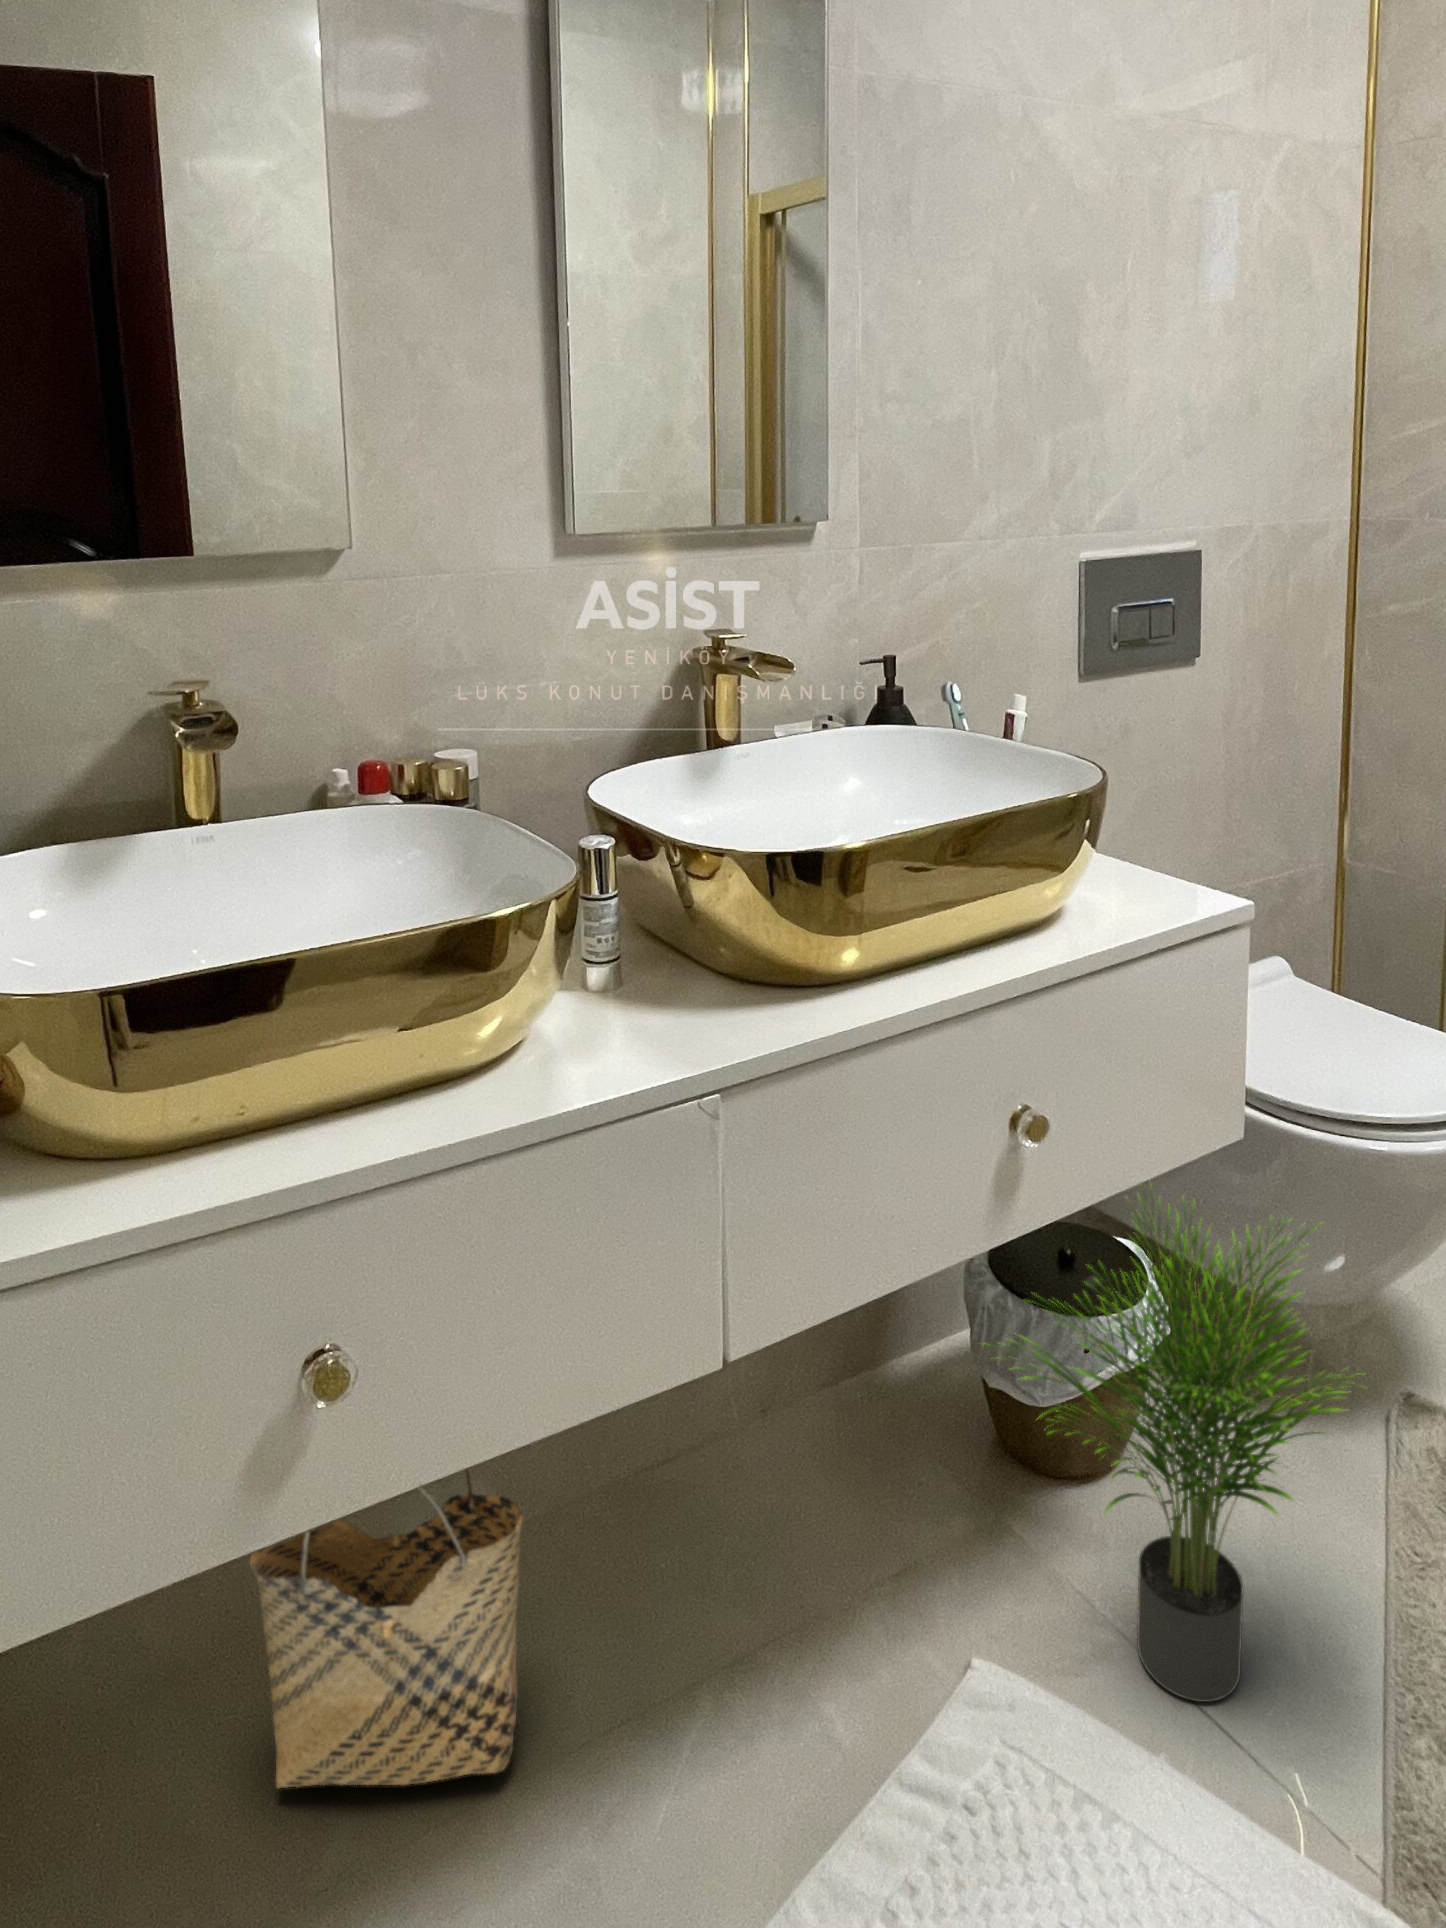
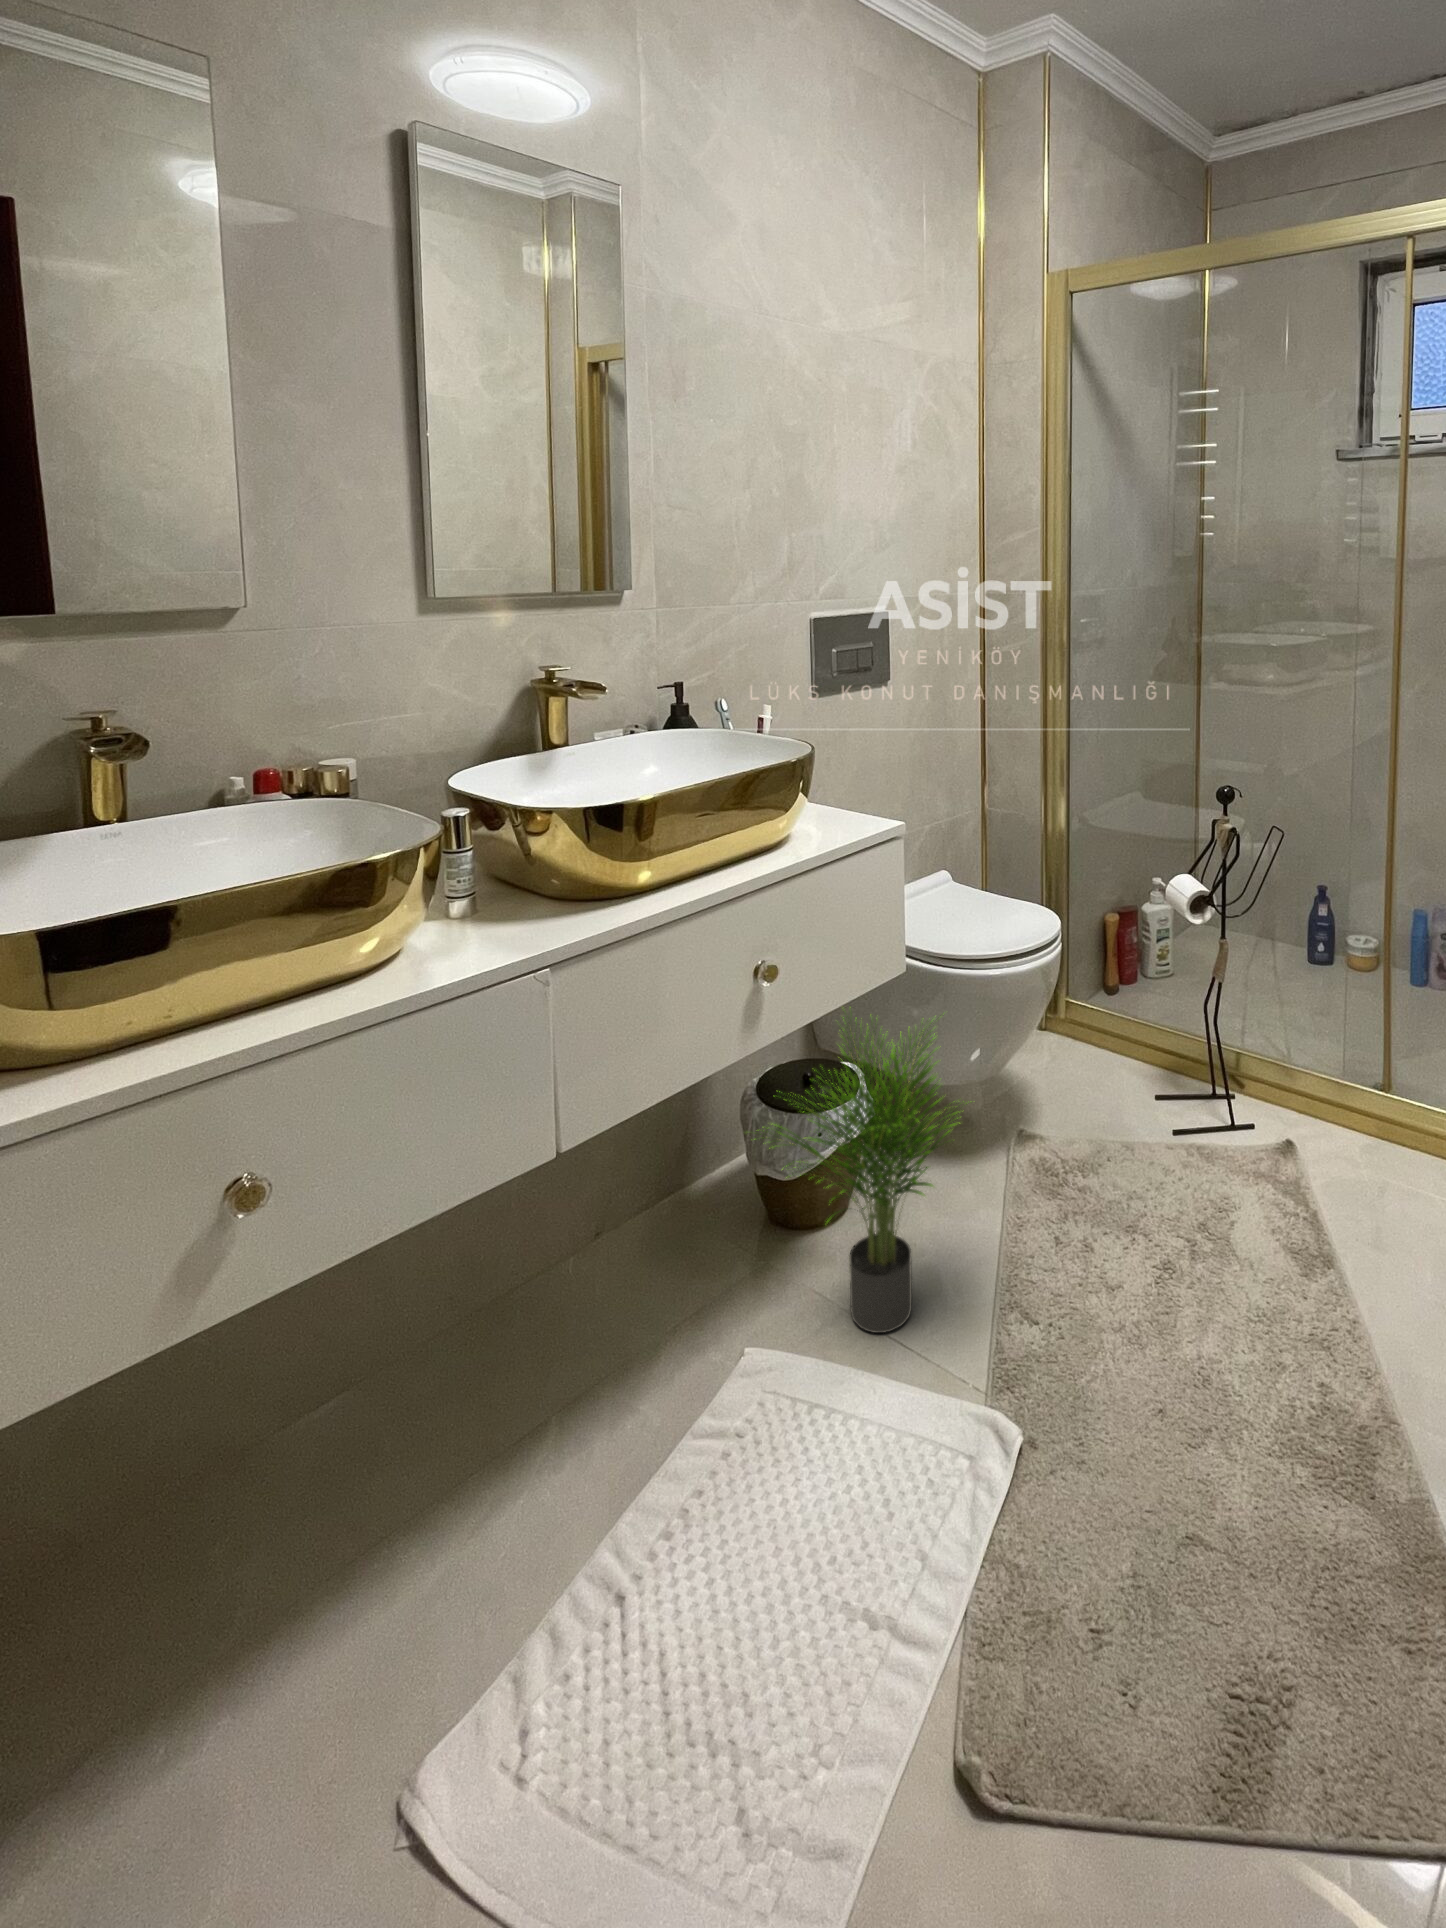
woven basket: present [250,1470,523,1788] -> none [156,1239,403,1594]

